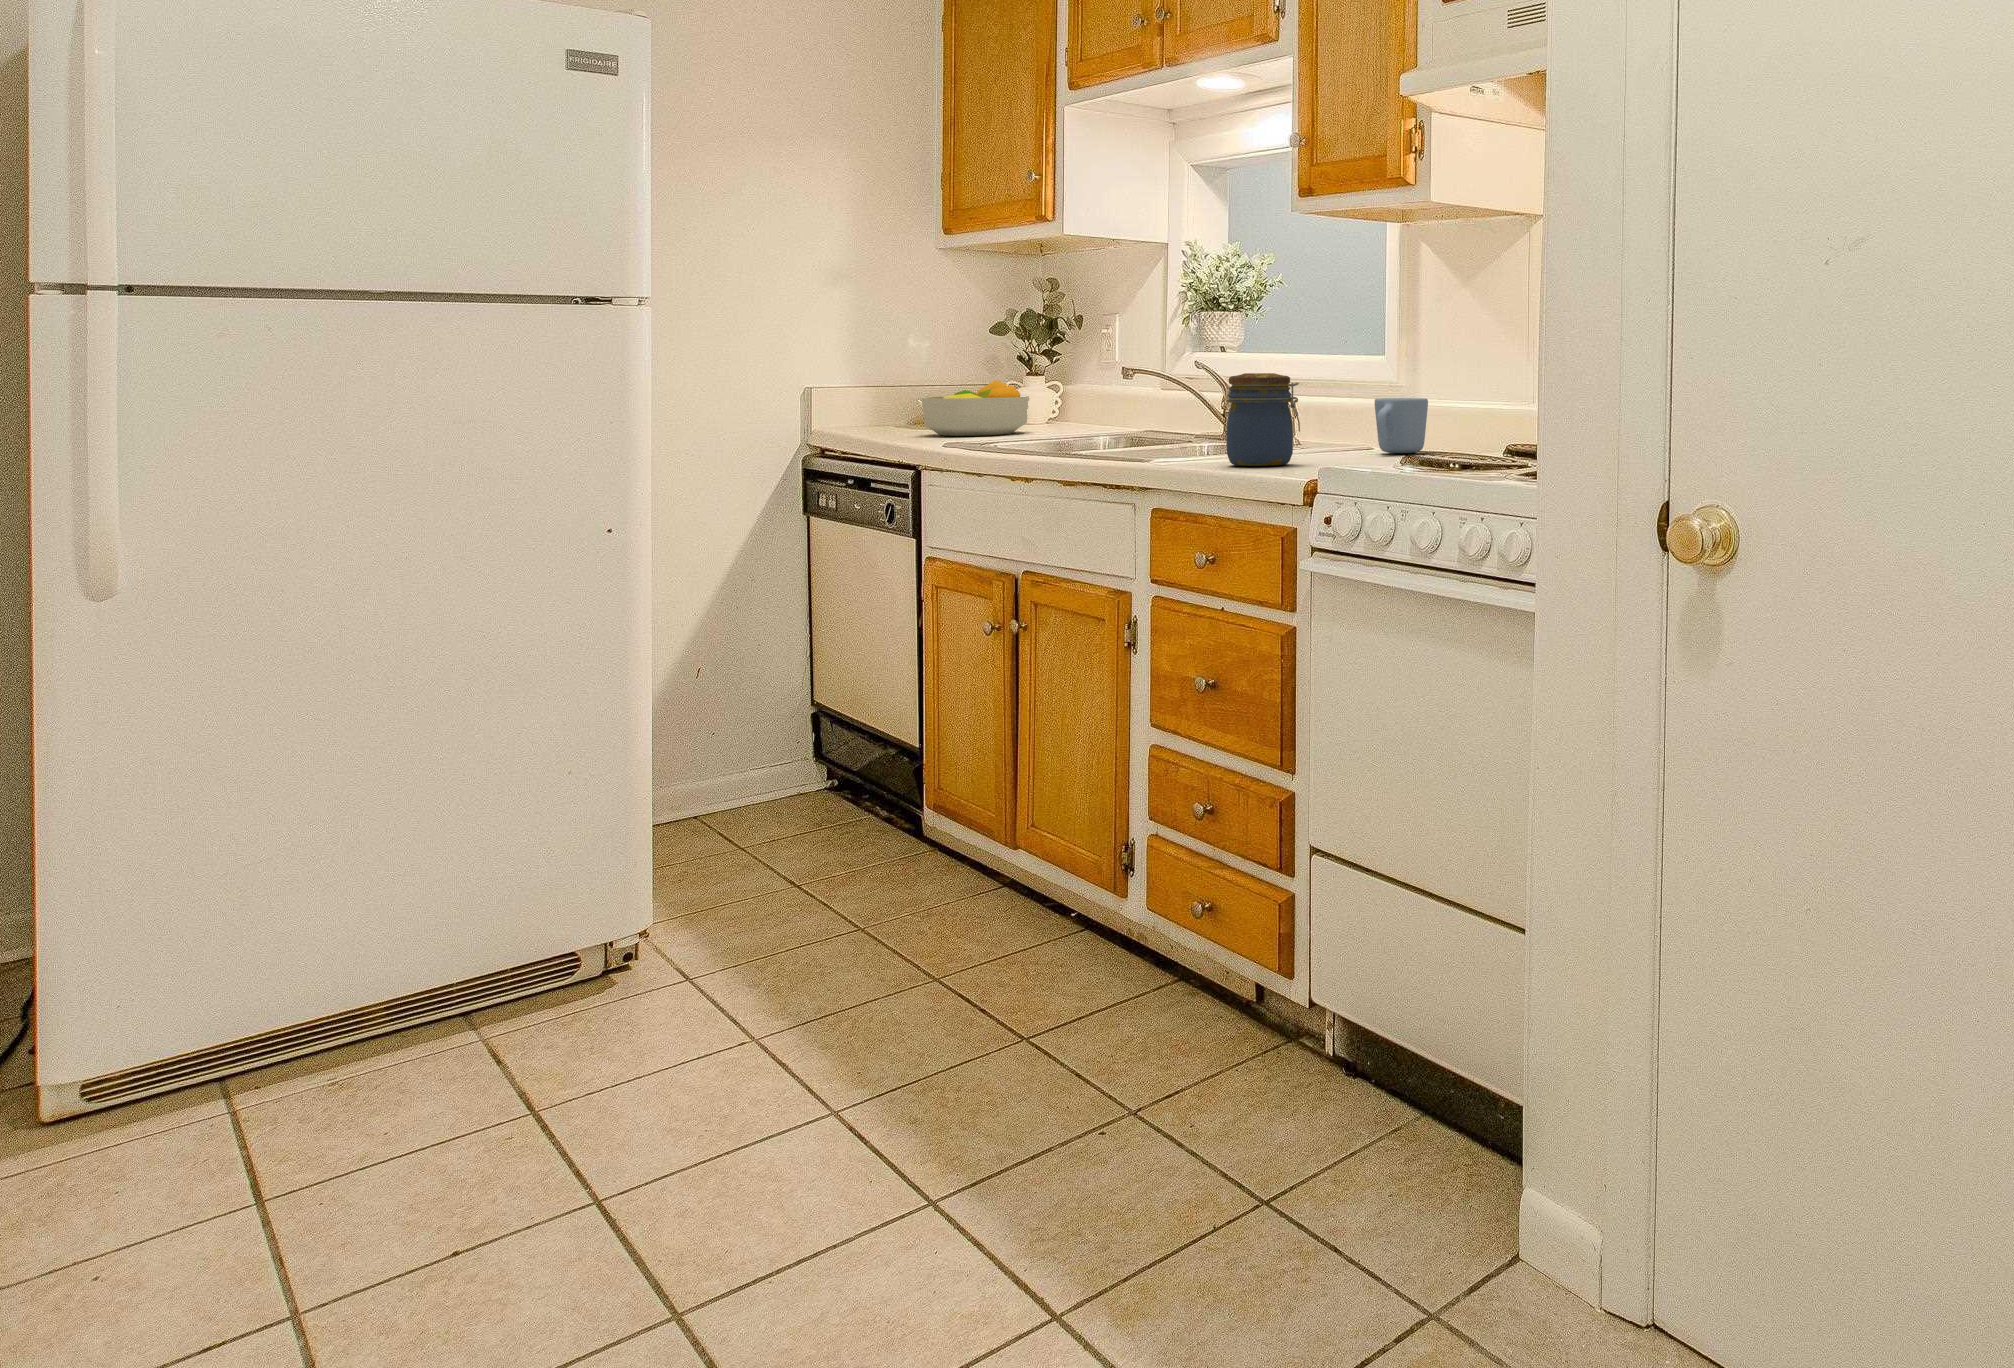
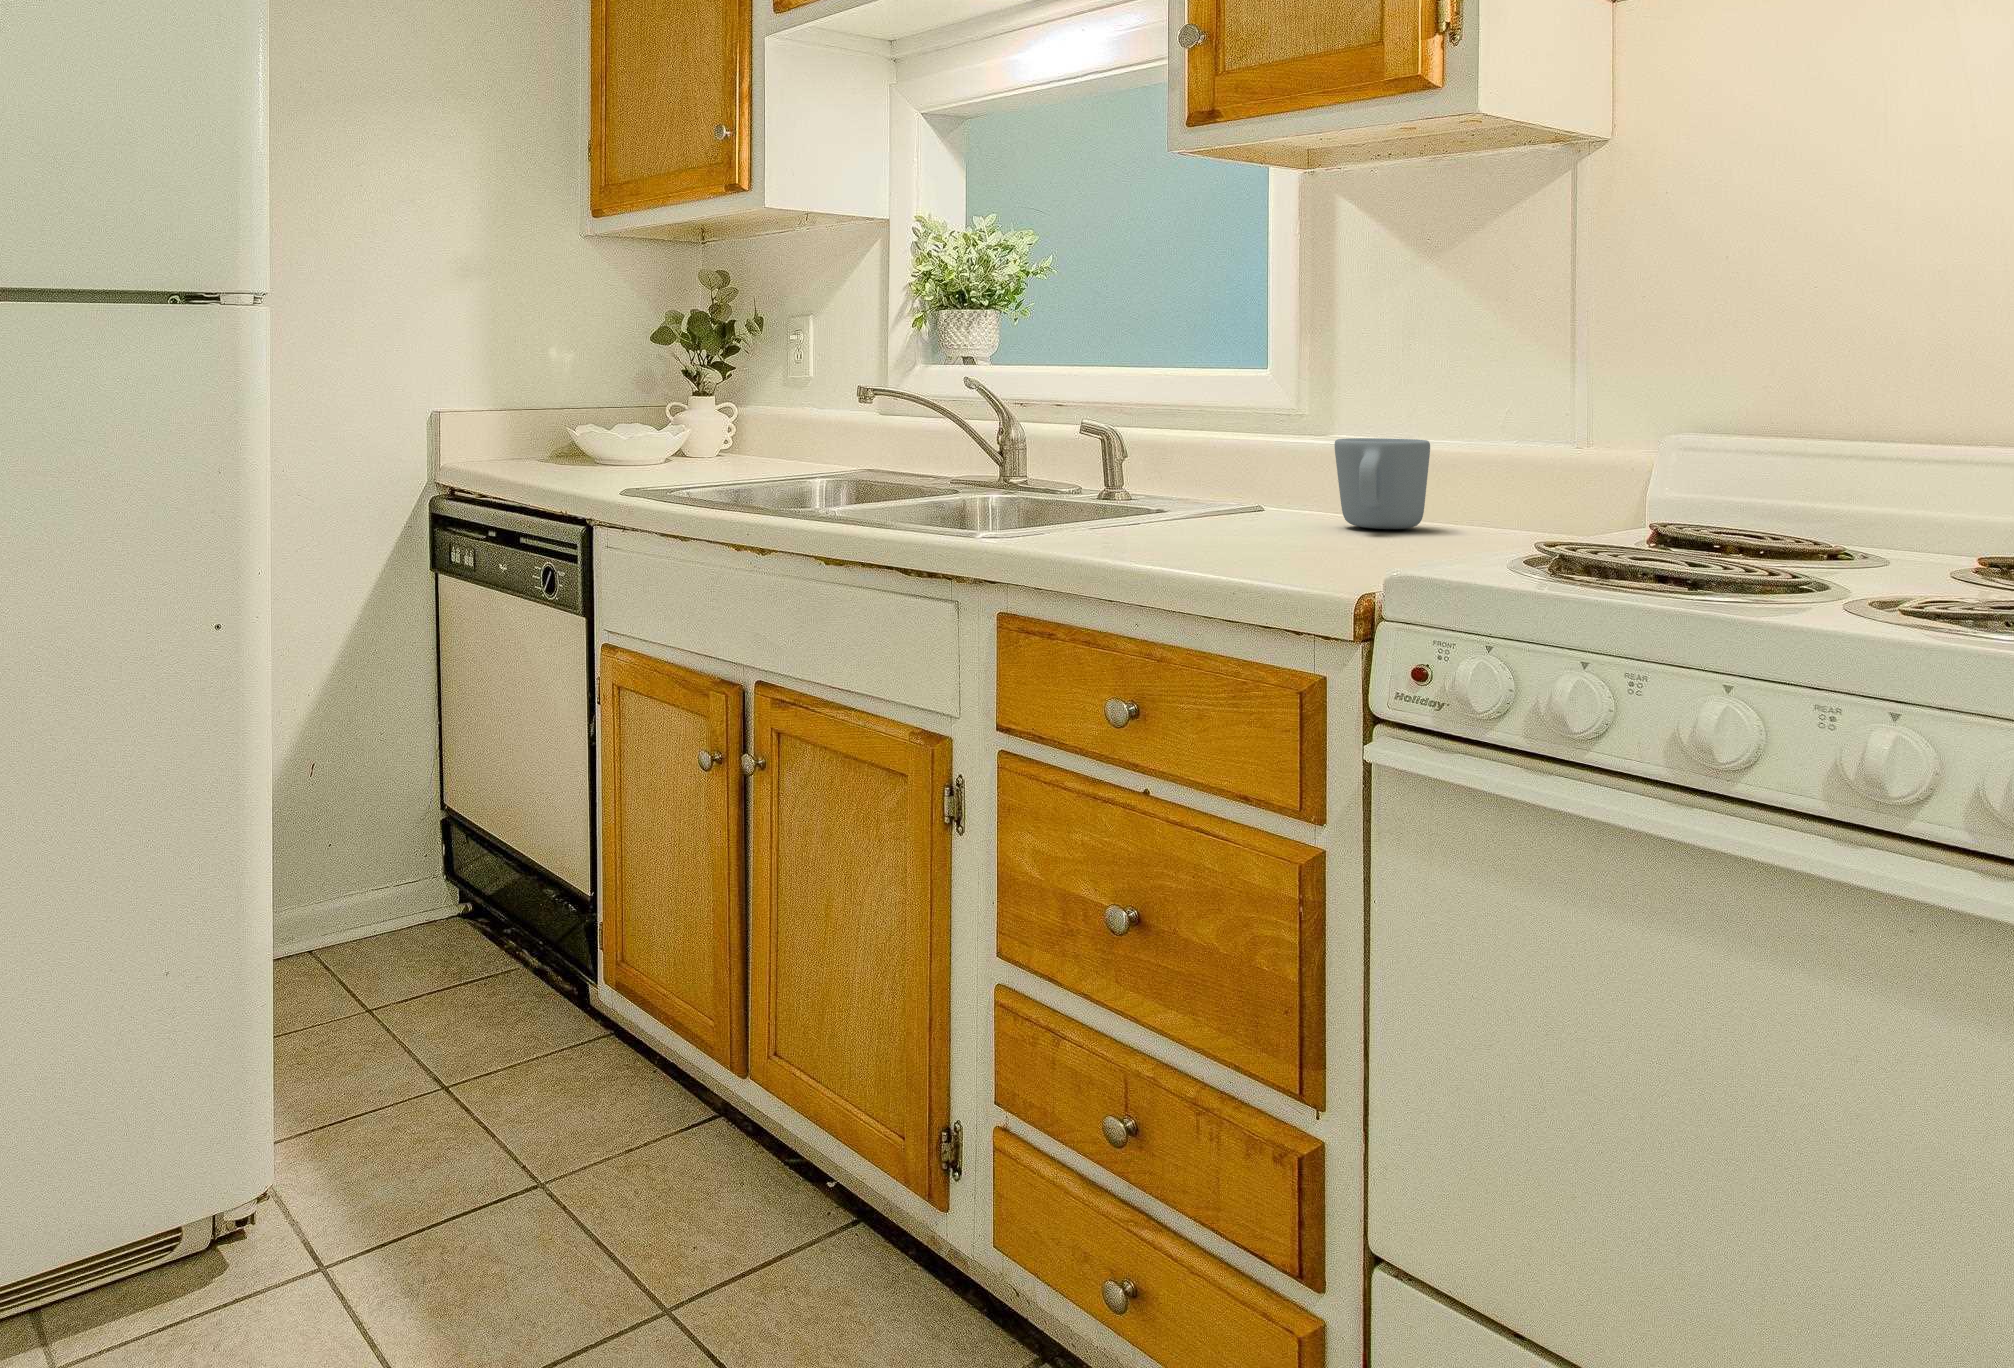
jar: present [1226,373,1300,466] -> none [1161,402,1289,561]
fruit bowl: present [921,380,1029,436] -> none [576,400,704,474]

